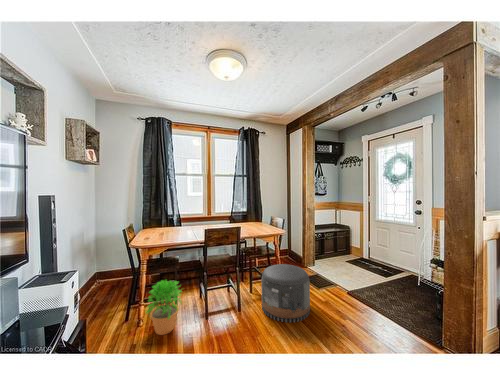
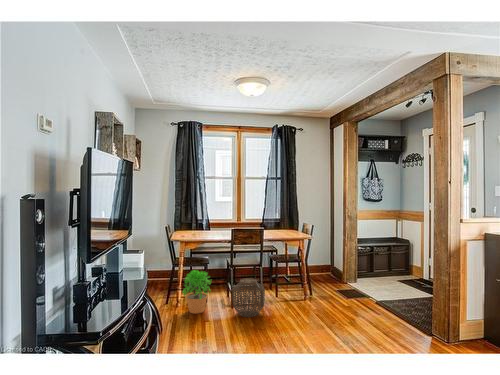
pouf: present [262,264,310,323] -> none [283,268,330,317]
woven basket: none [208,284,245,334] -> present [232,278,265,317]

